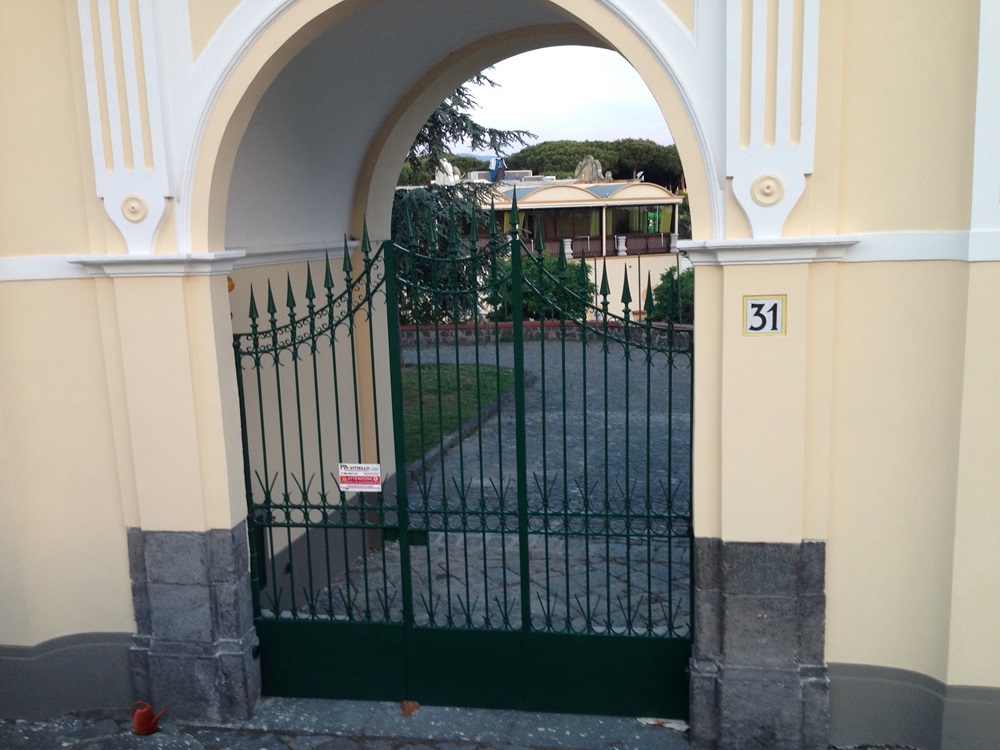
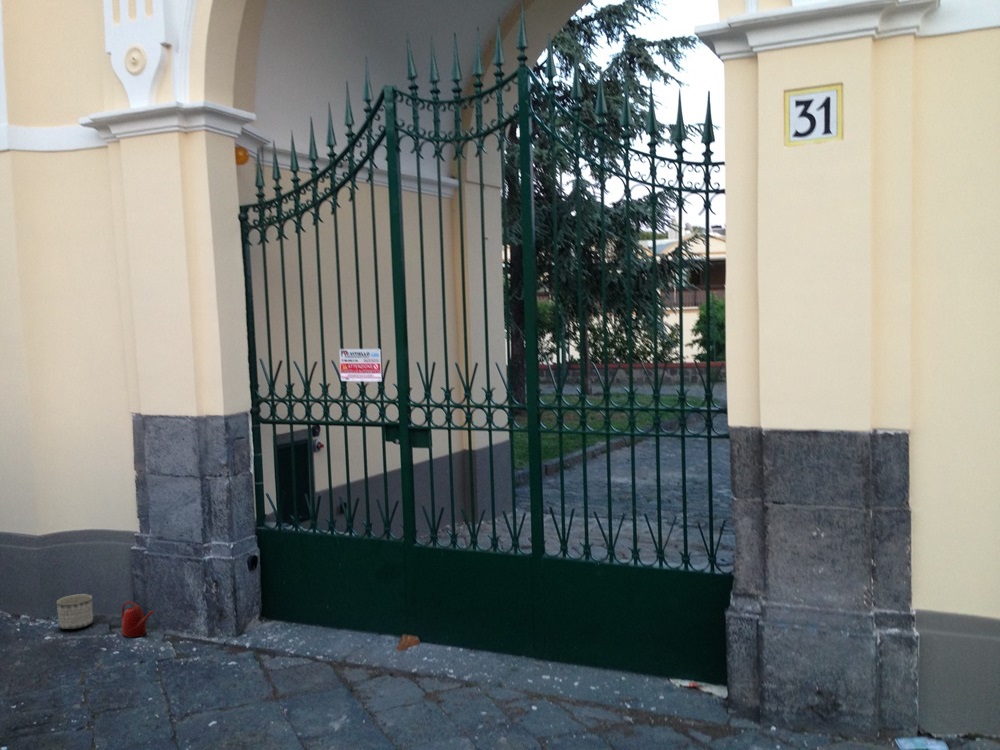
planter: none [60,696,95,734] -> present [57,594,93,629]

